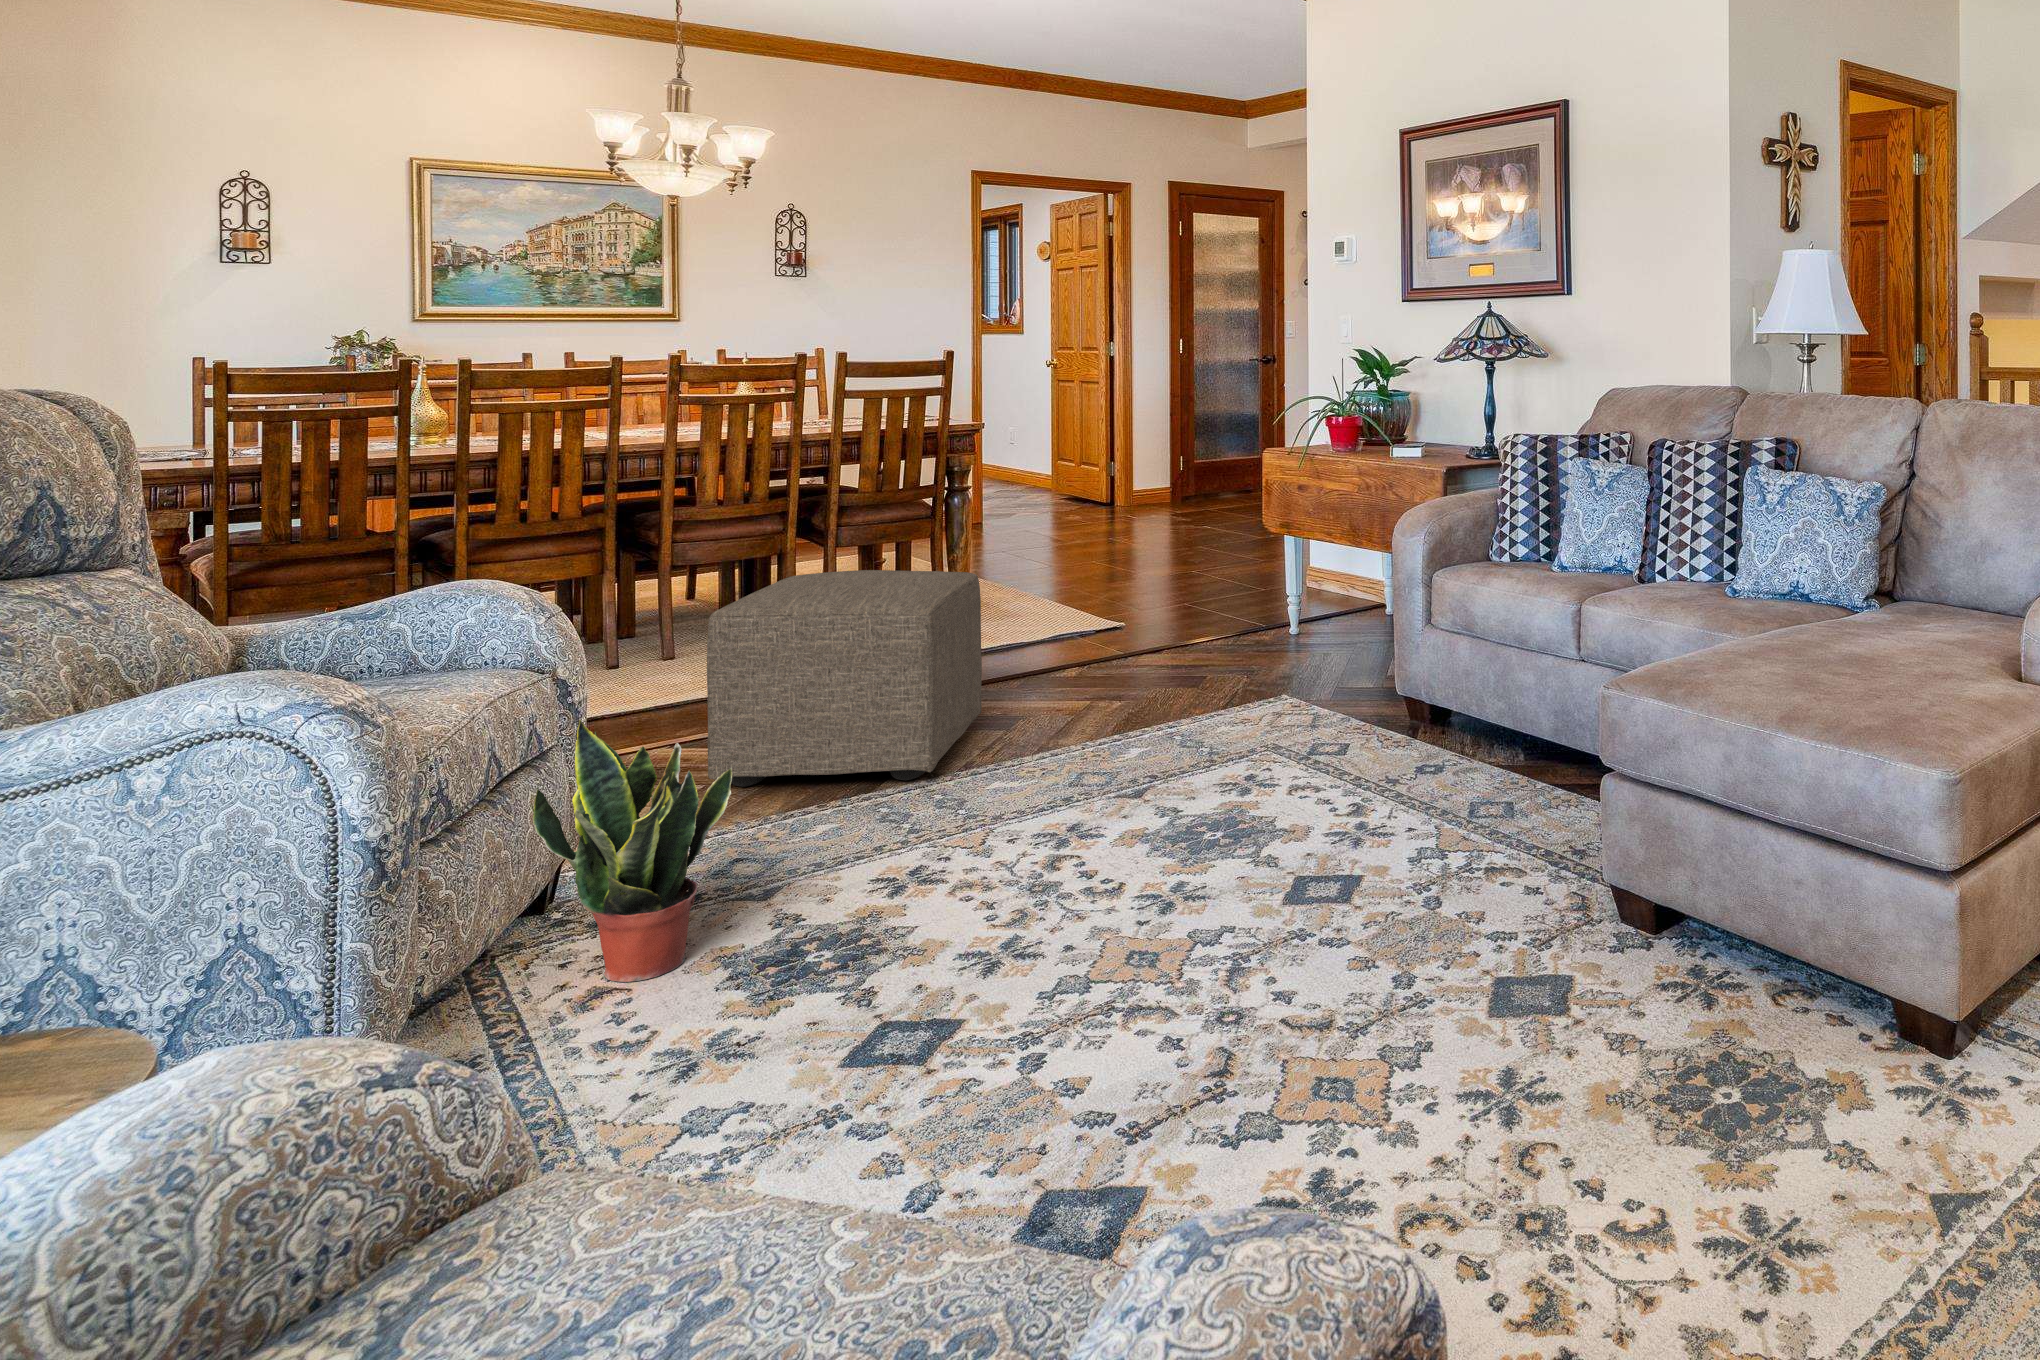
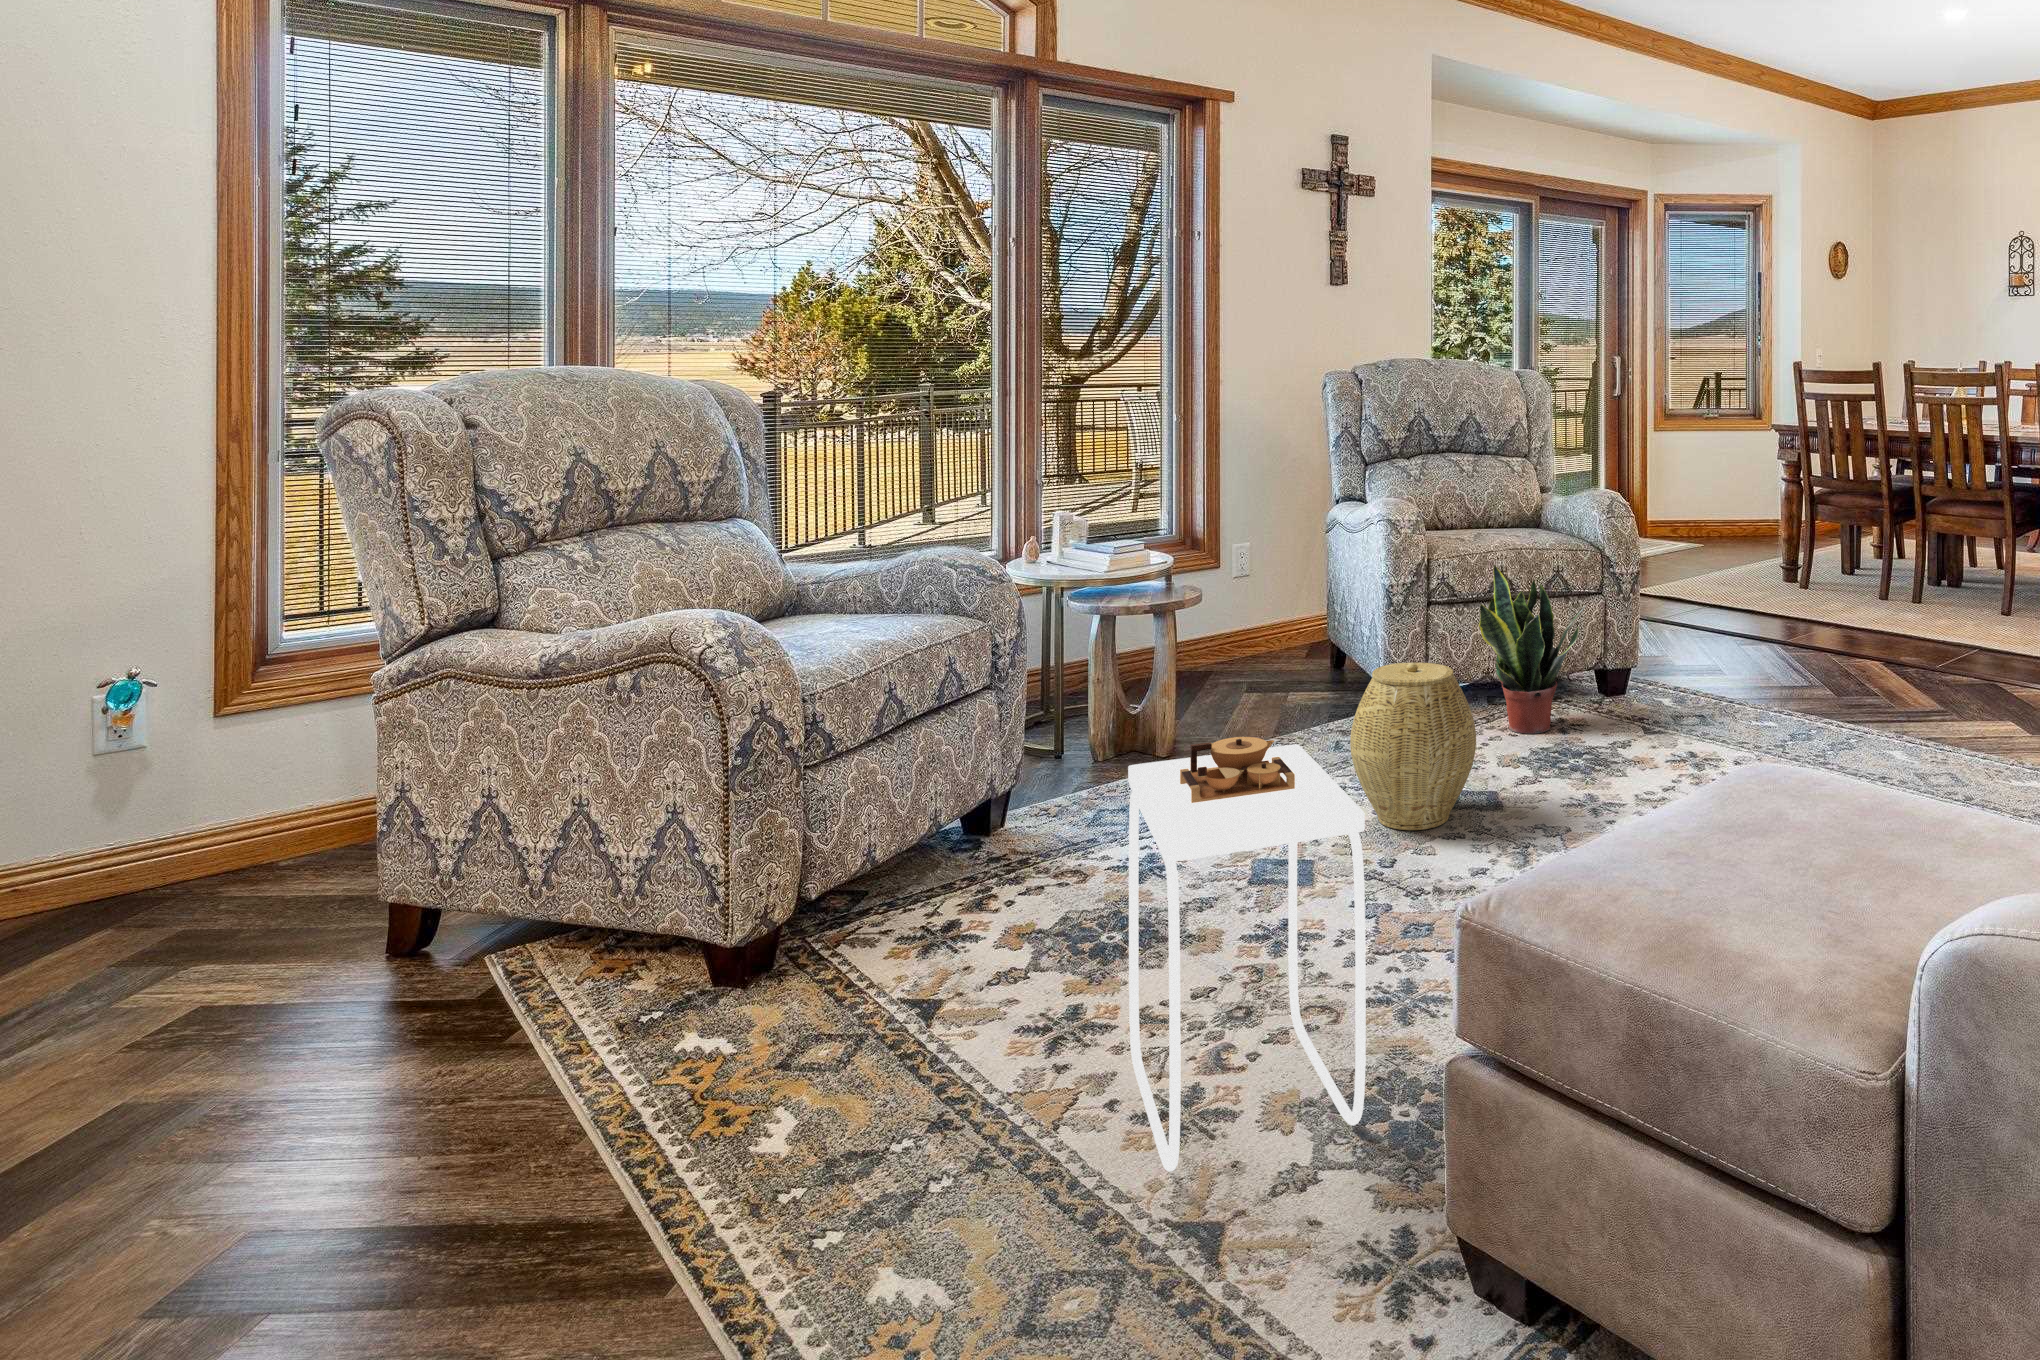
ottoman: present [707,570,982,787] -> none [1787,545,2025,724]
side table: none [1562,799,1913,1285] -> present [1128,737,1366,1172]
woven basket: none [852,830,1061,1107] -> present [1350,662,1476,830]

